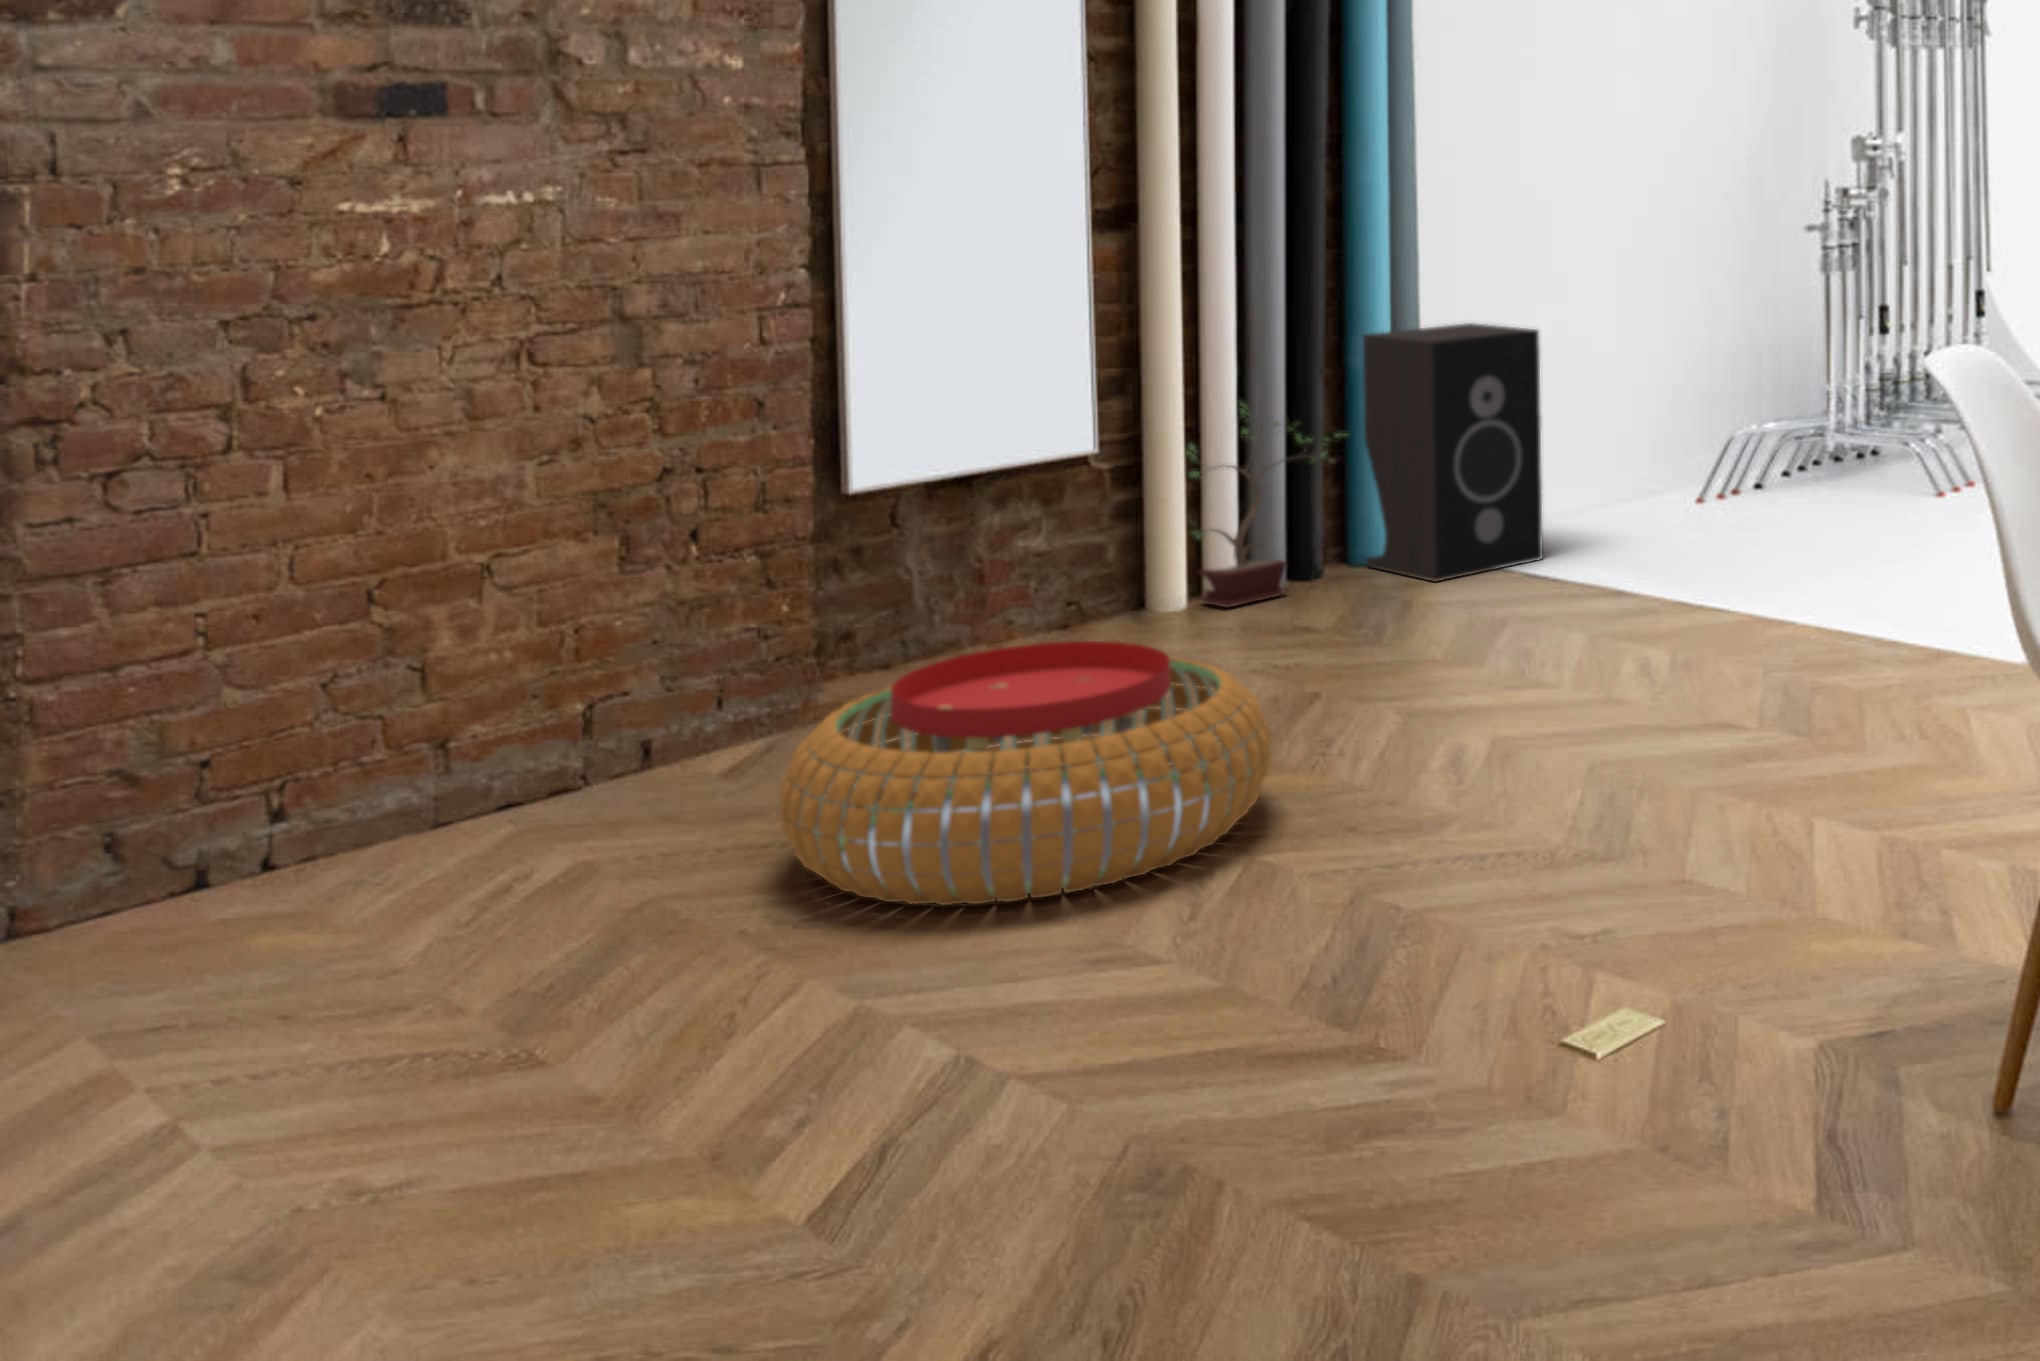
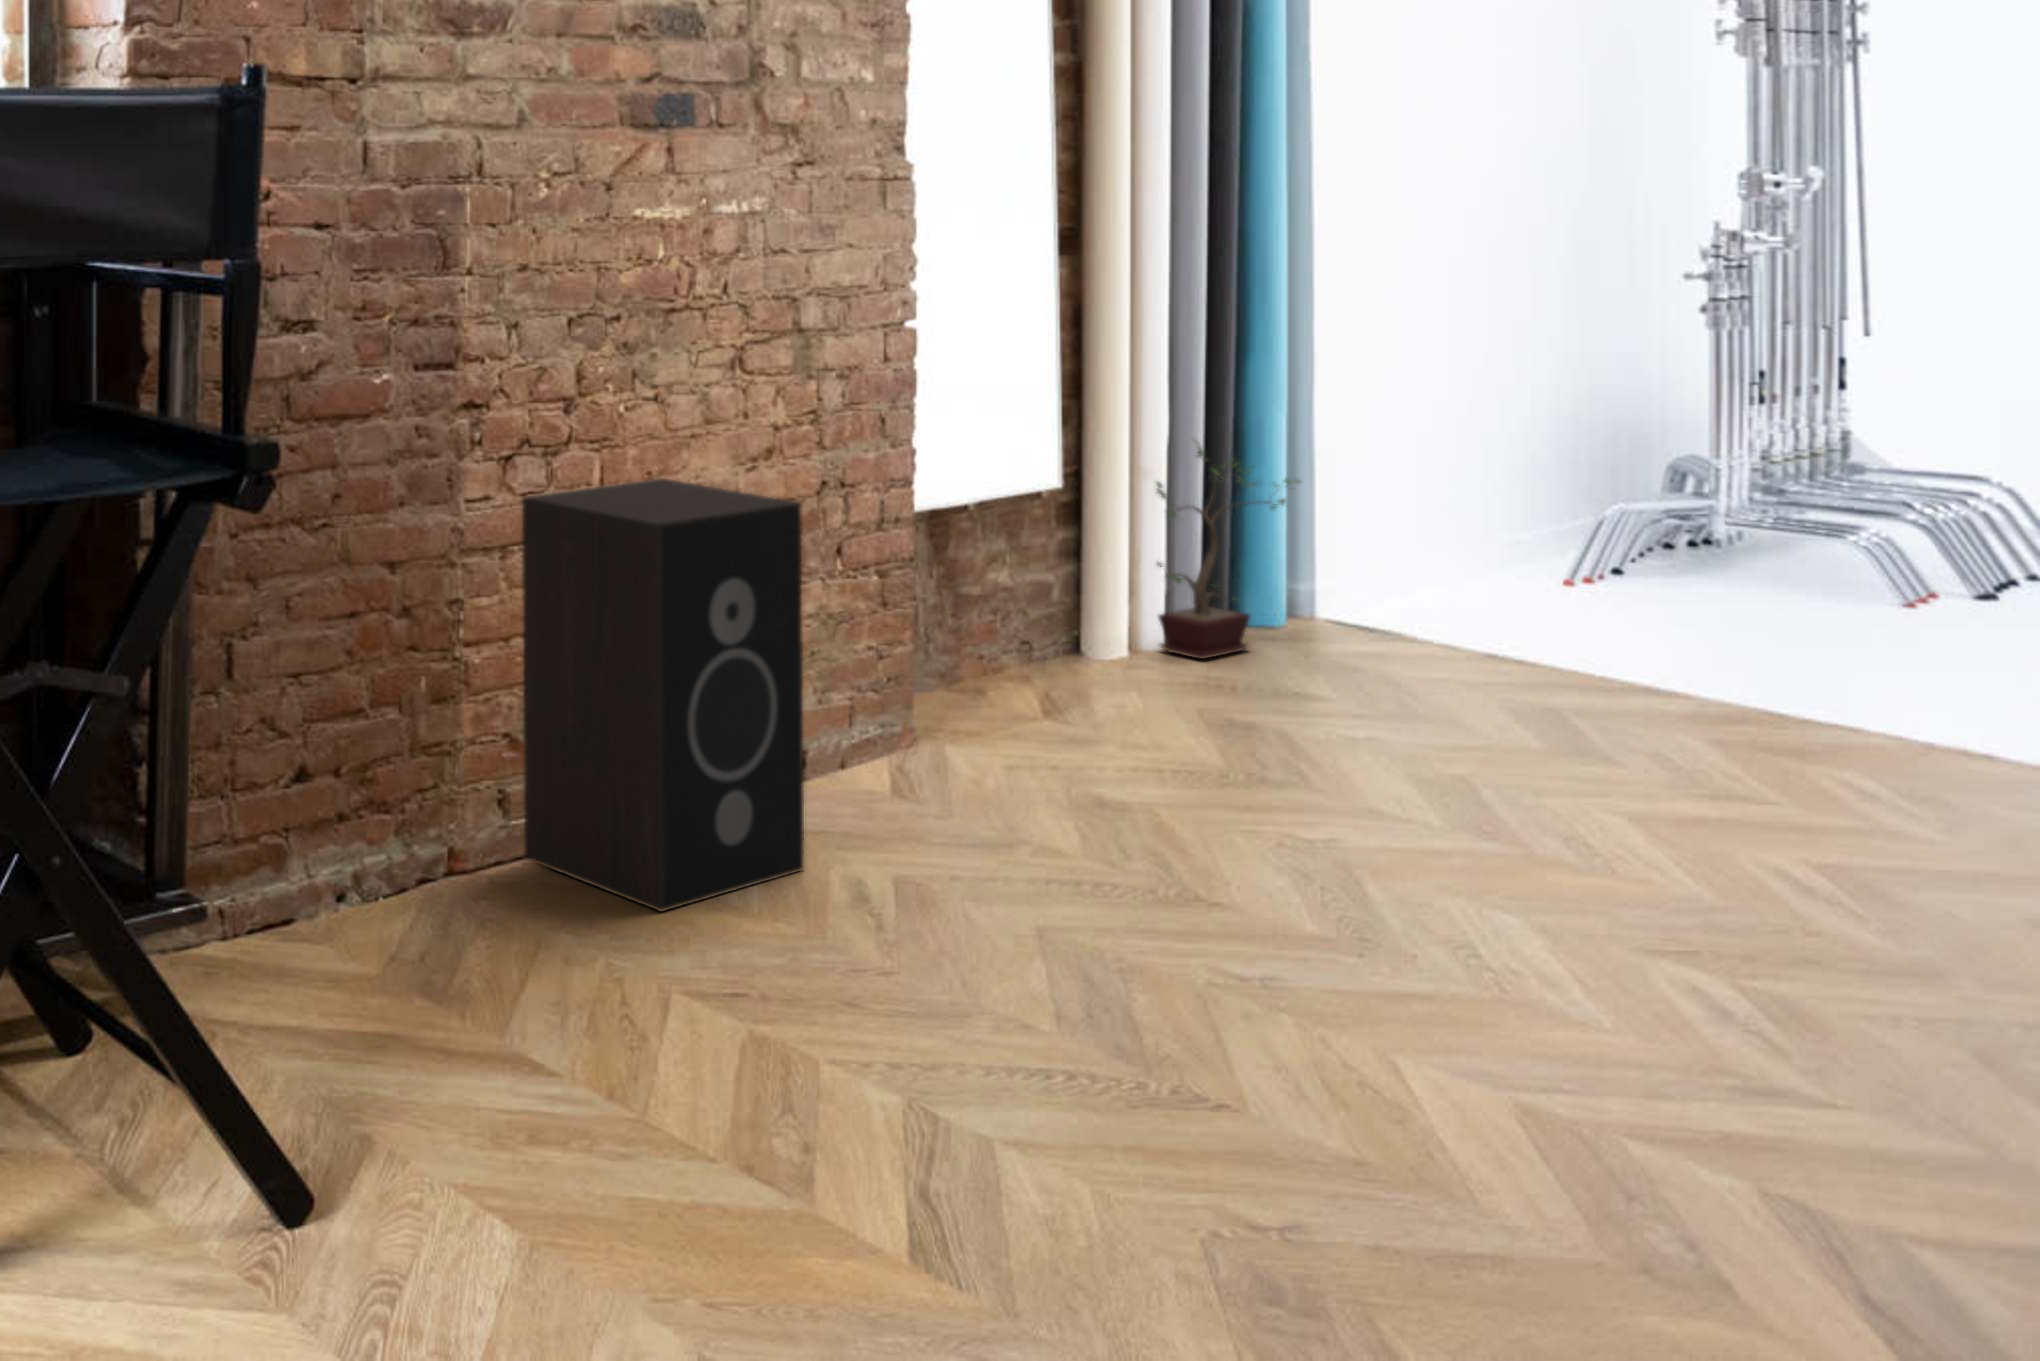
speaker: present [1363,323,1543,582] -> present [522,478,804,911]
pouf: present [780,641,1272,905] -> none [1167,704,1747,1002]

